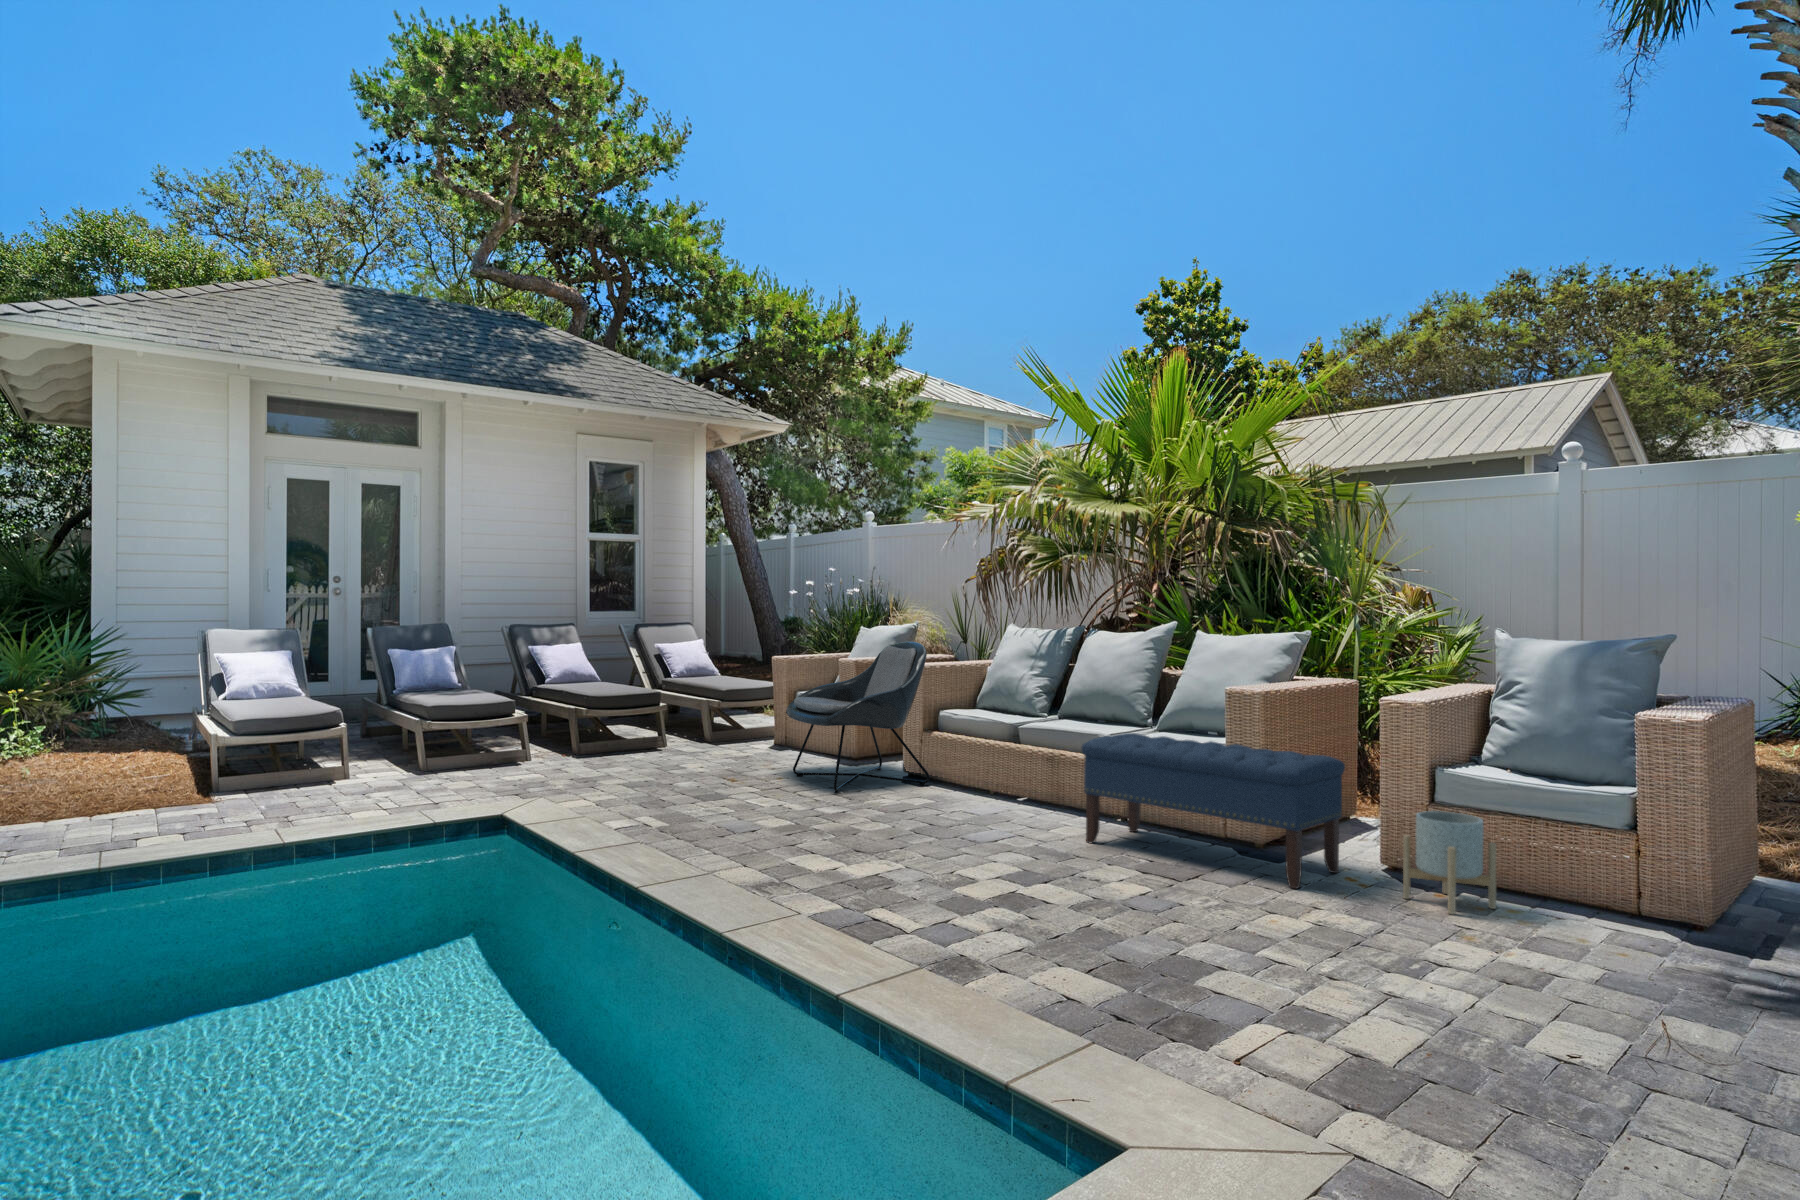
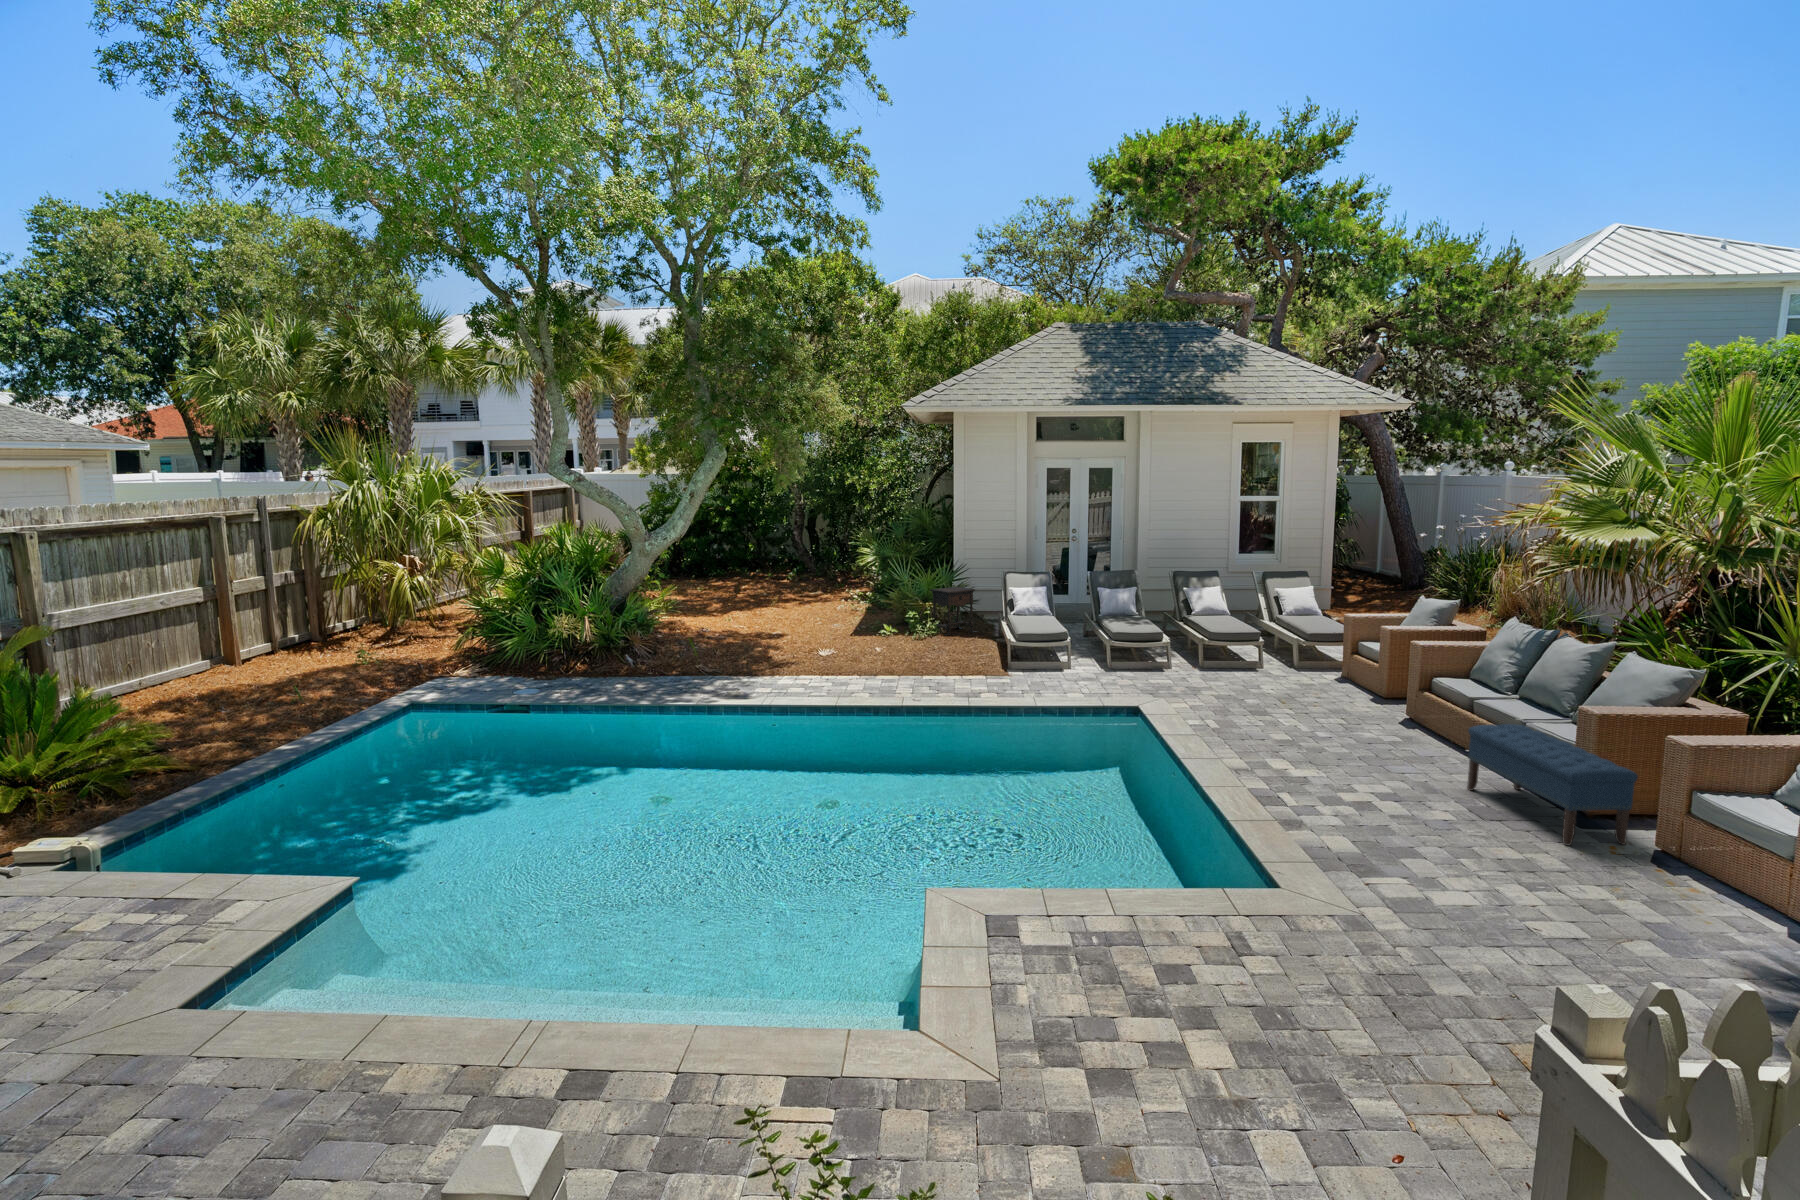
lounge chair: present [786,642,930,793] -> none [1320,626,1421,729]
side table: none [19,665,143,755] -> present [930,587,978,635]
planter: present [1403,811,1496,914] -> none [1639,817,1706,889]

